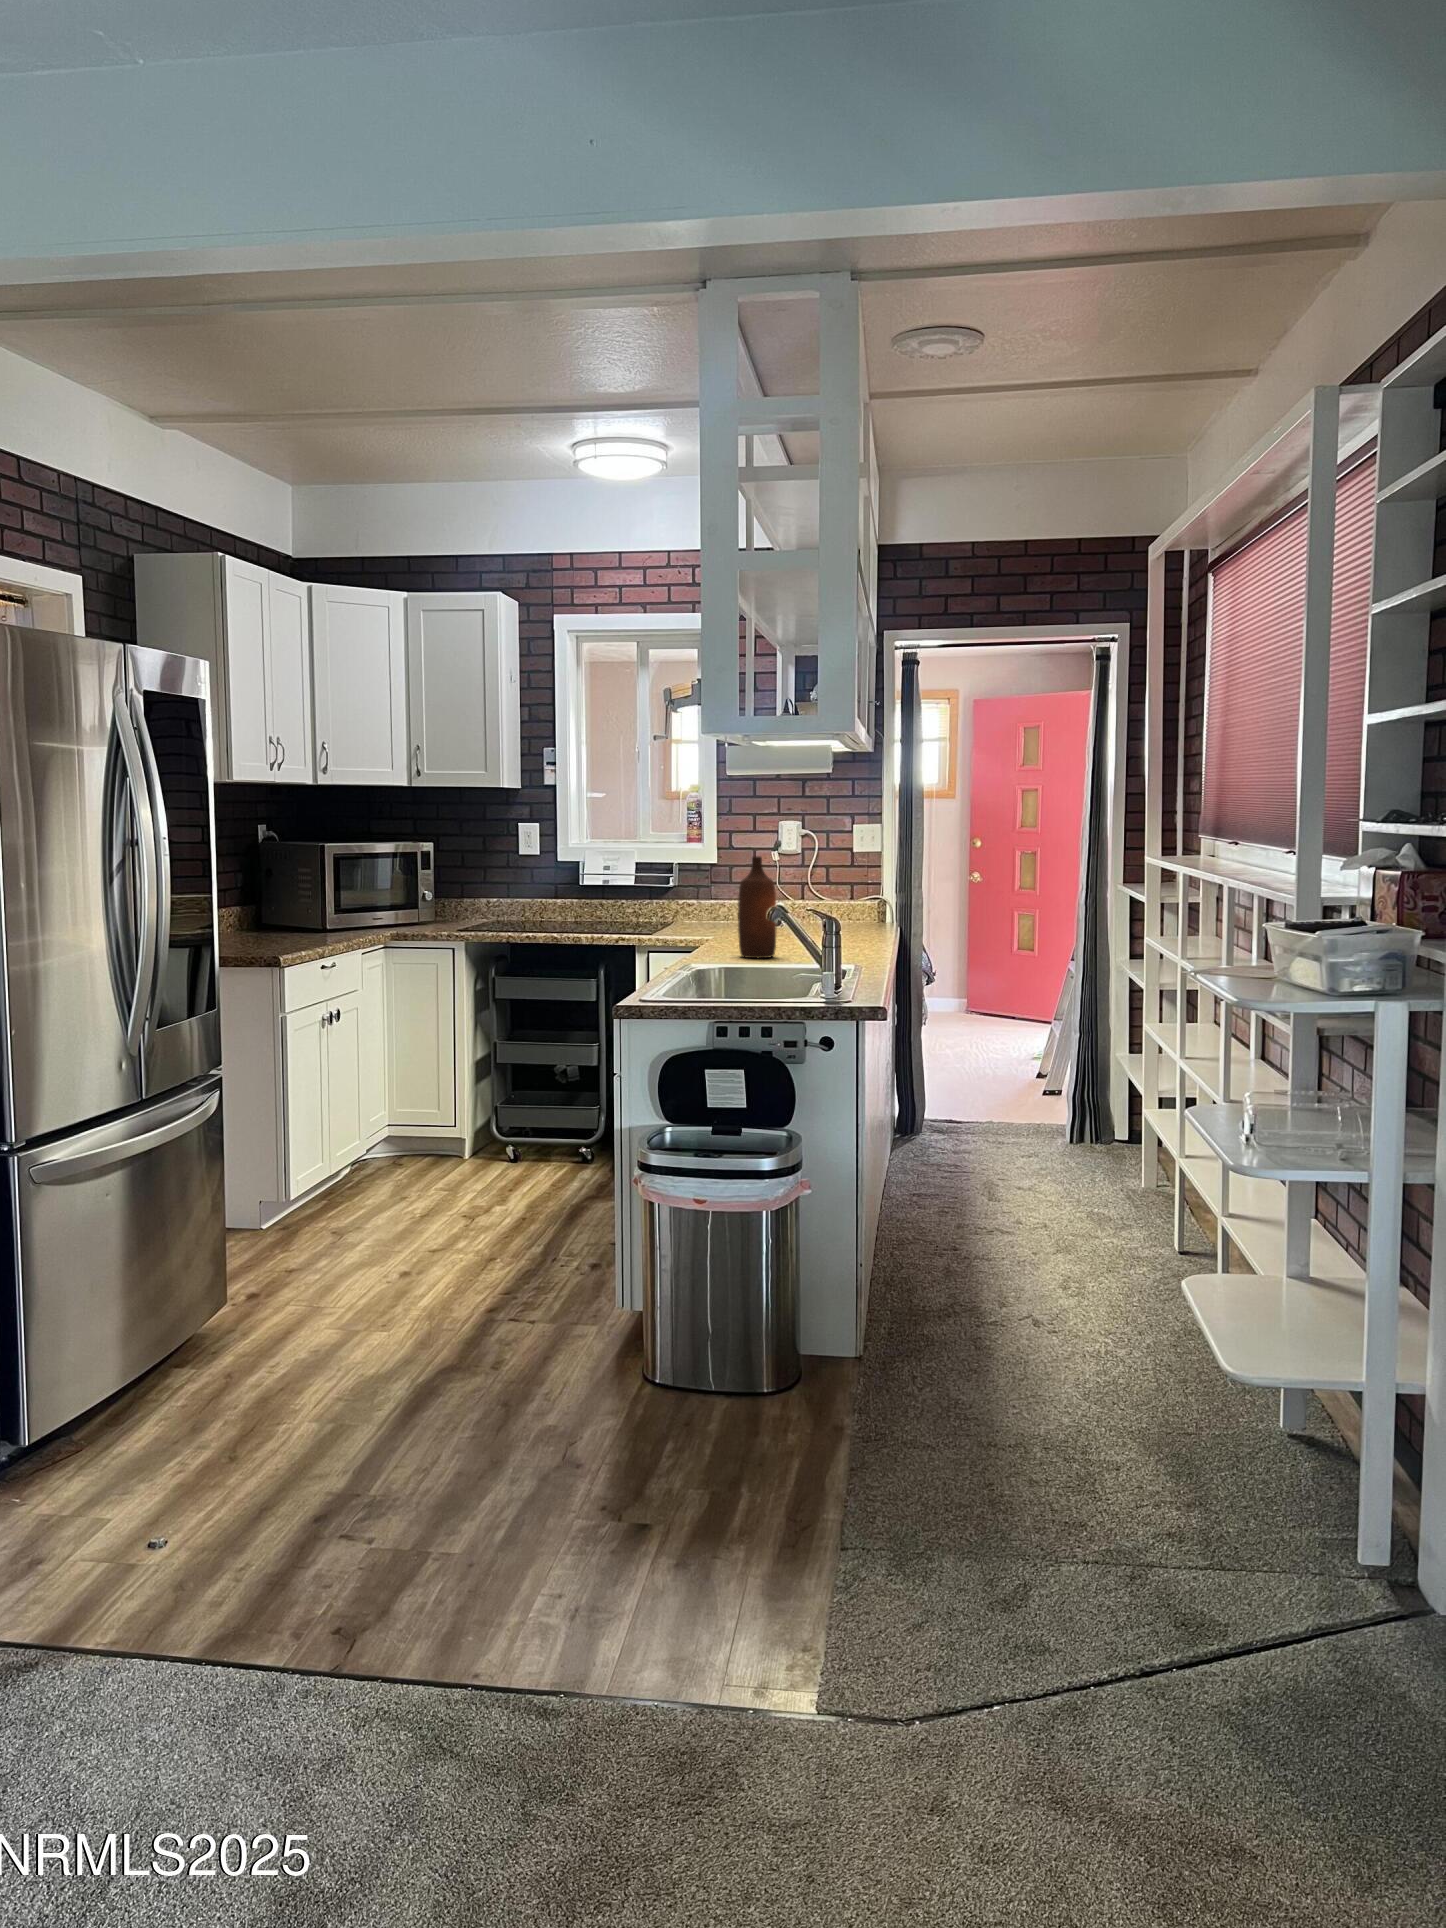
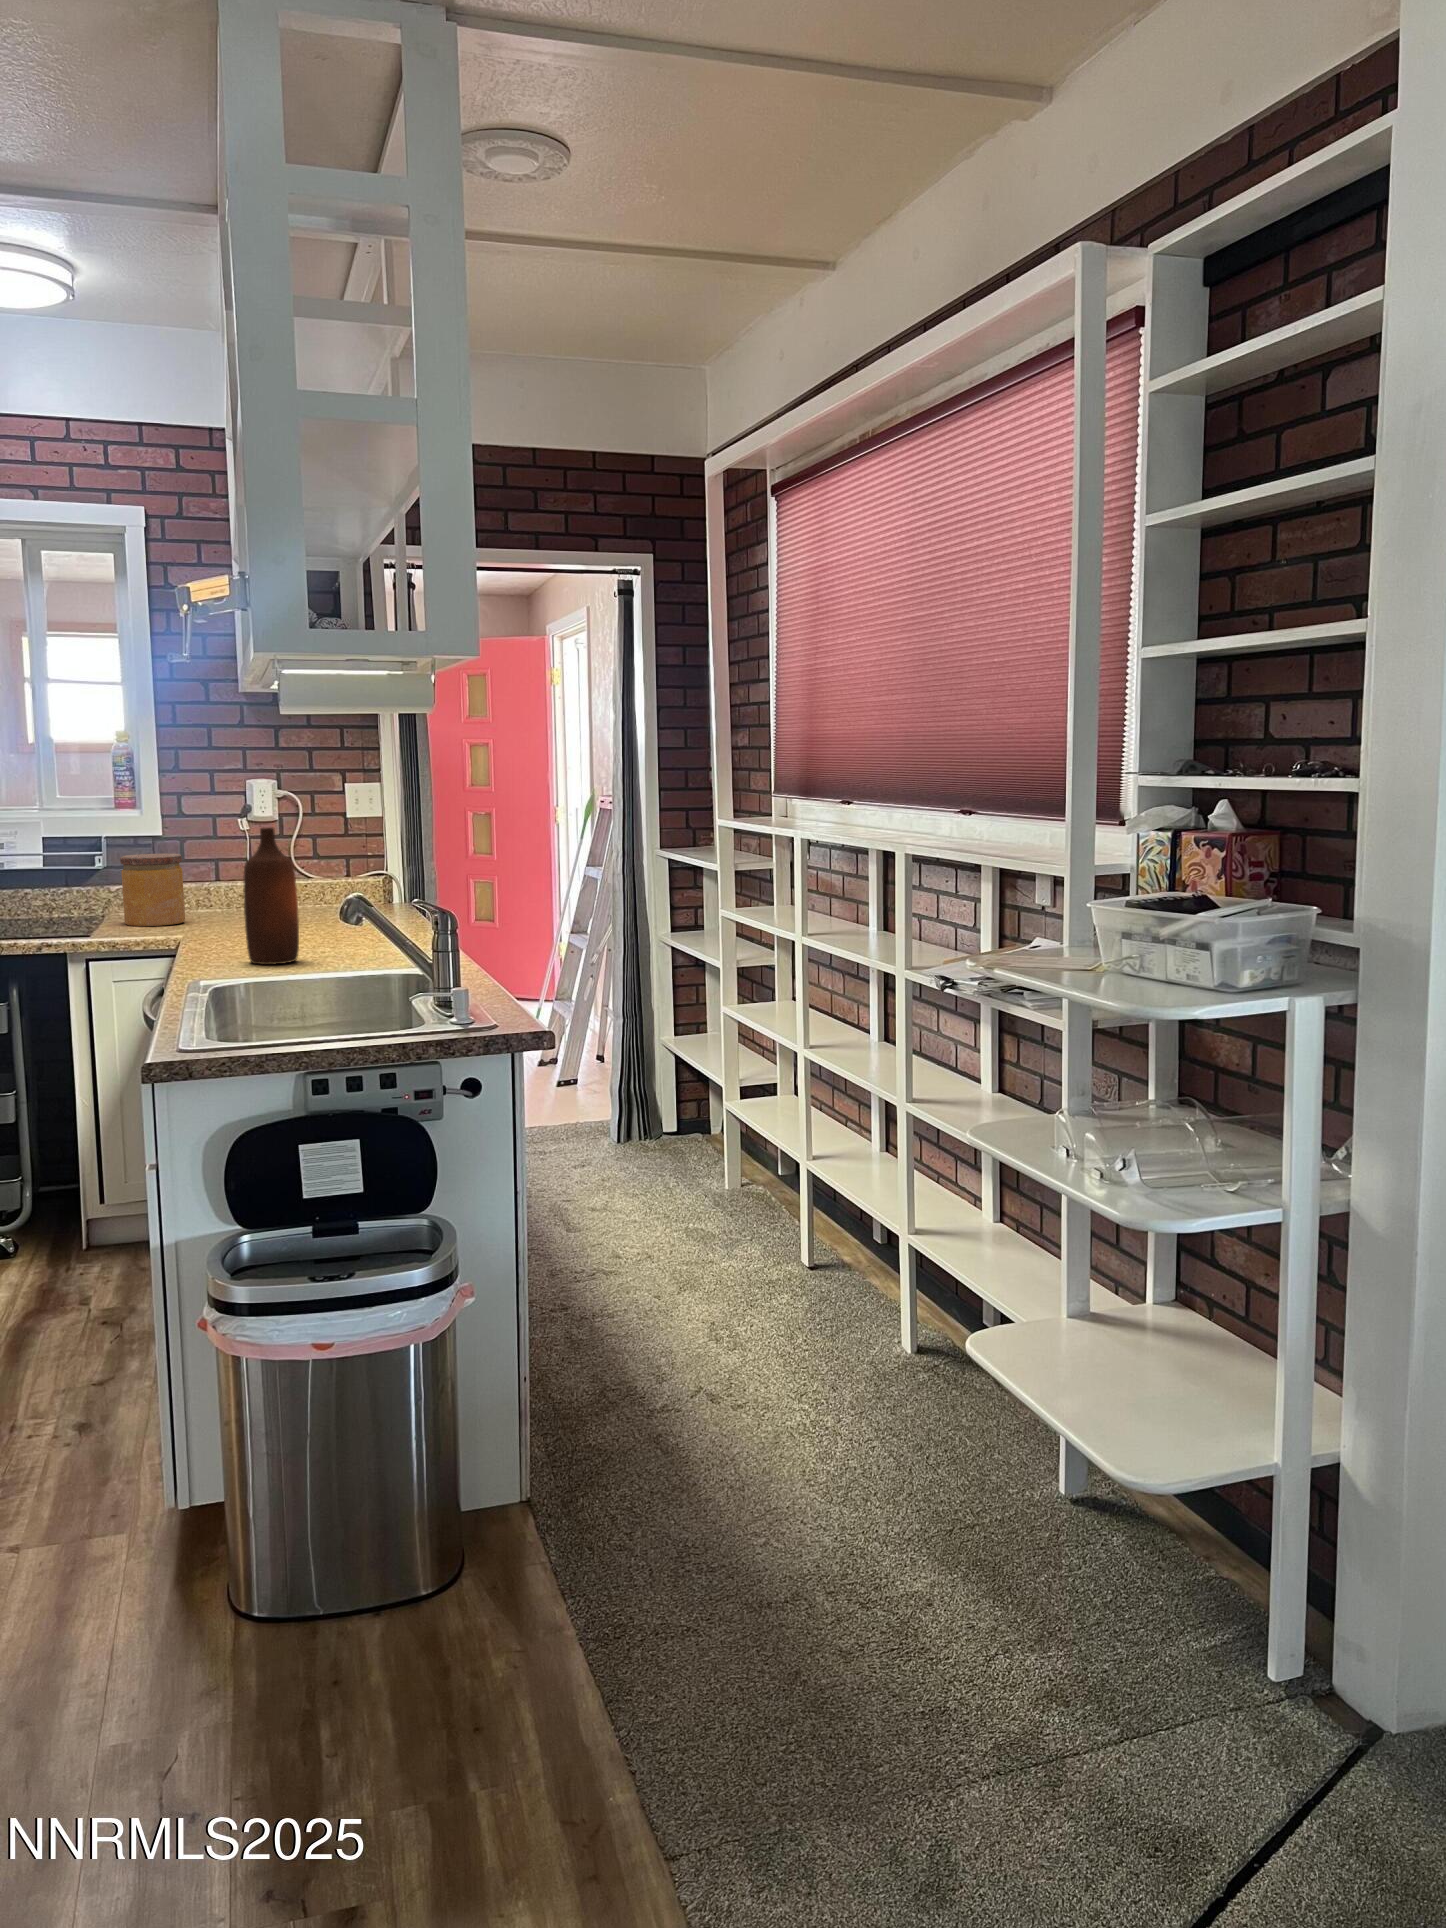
jar: none [683,876,726,930] -> present [120,854,185,926]

